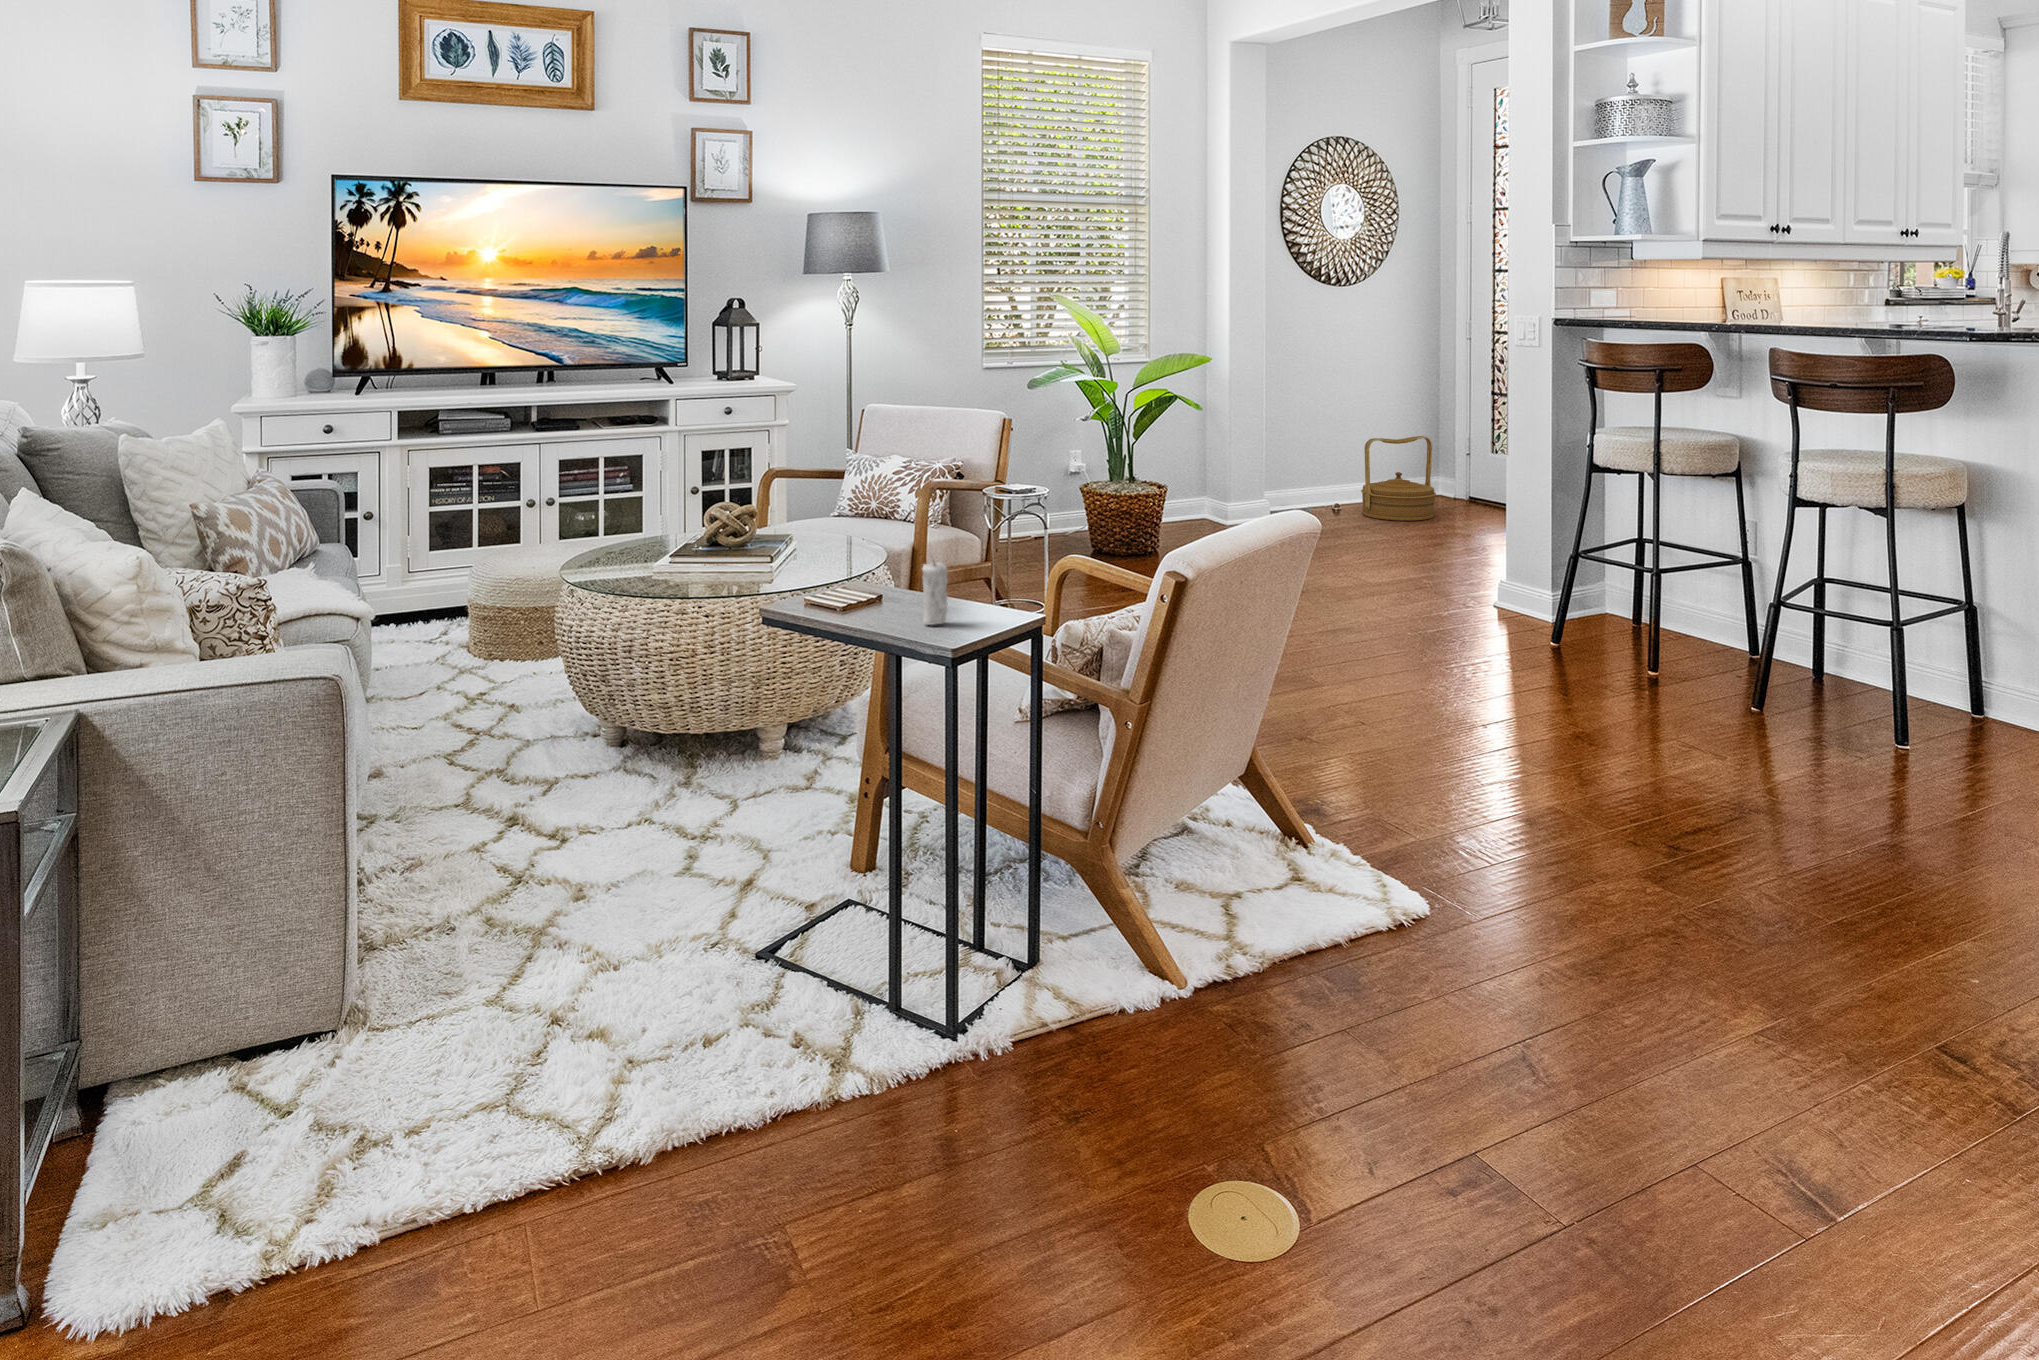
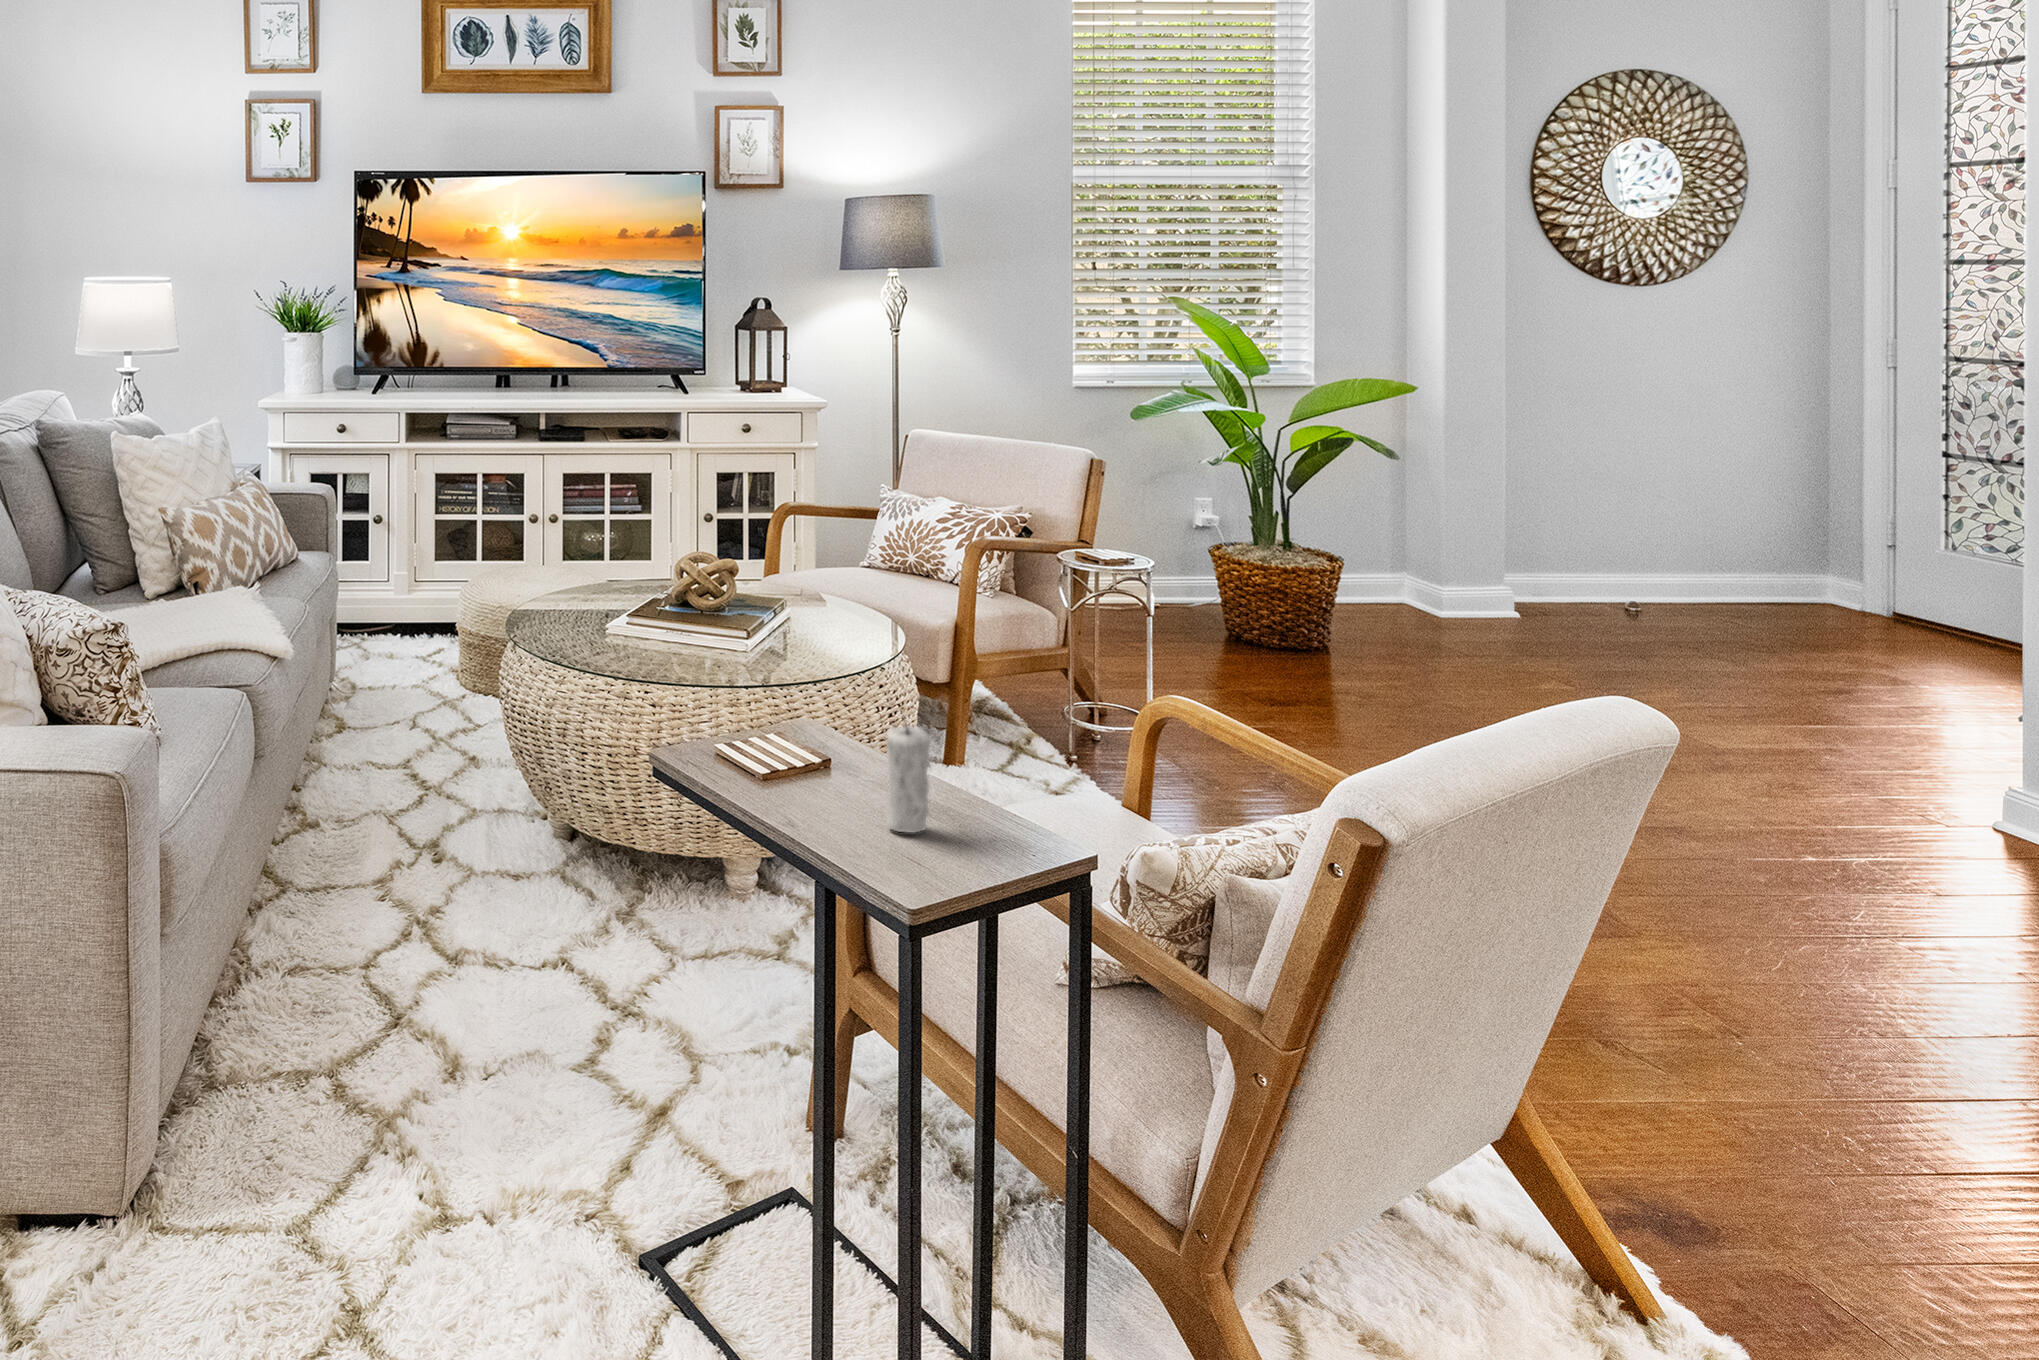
woven basket: present [1361,436,1436,521] -> none [1658,503,1801,629]

